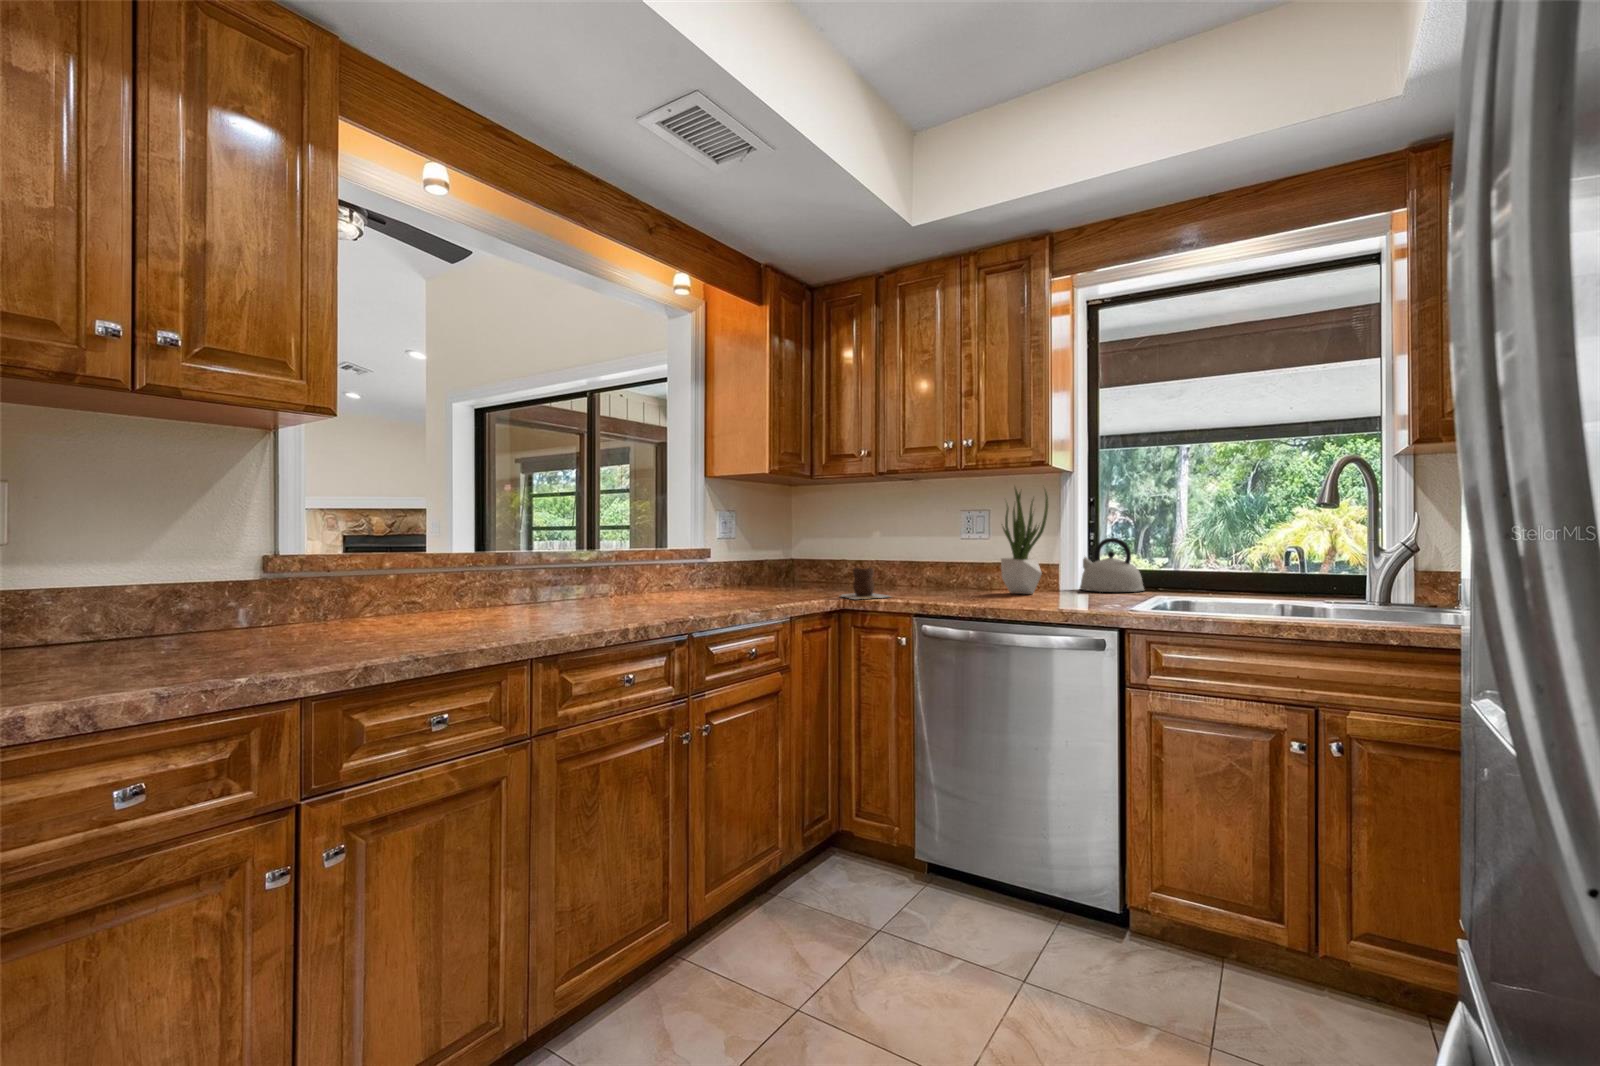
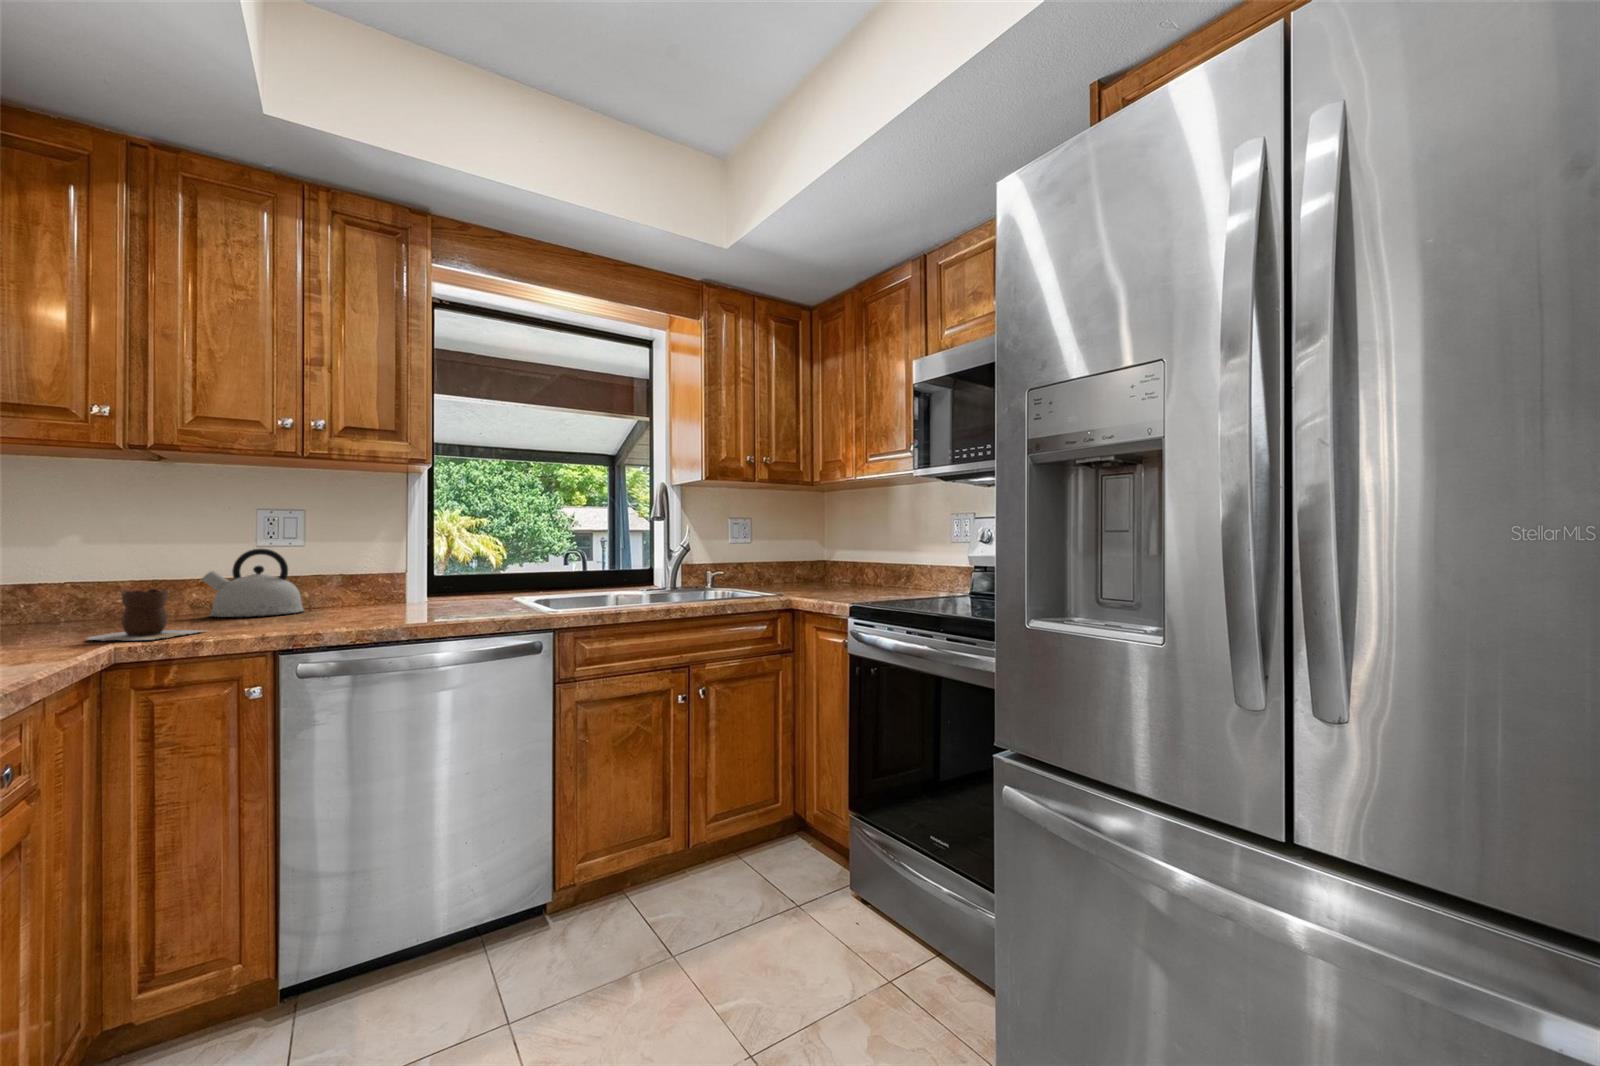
potted plant: present [1001,488,1048,594] -> none [349,481,412,611]
kettle: present [1080,538,1144,592] -> present [202,549,304,617]

